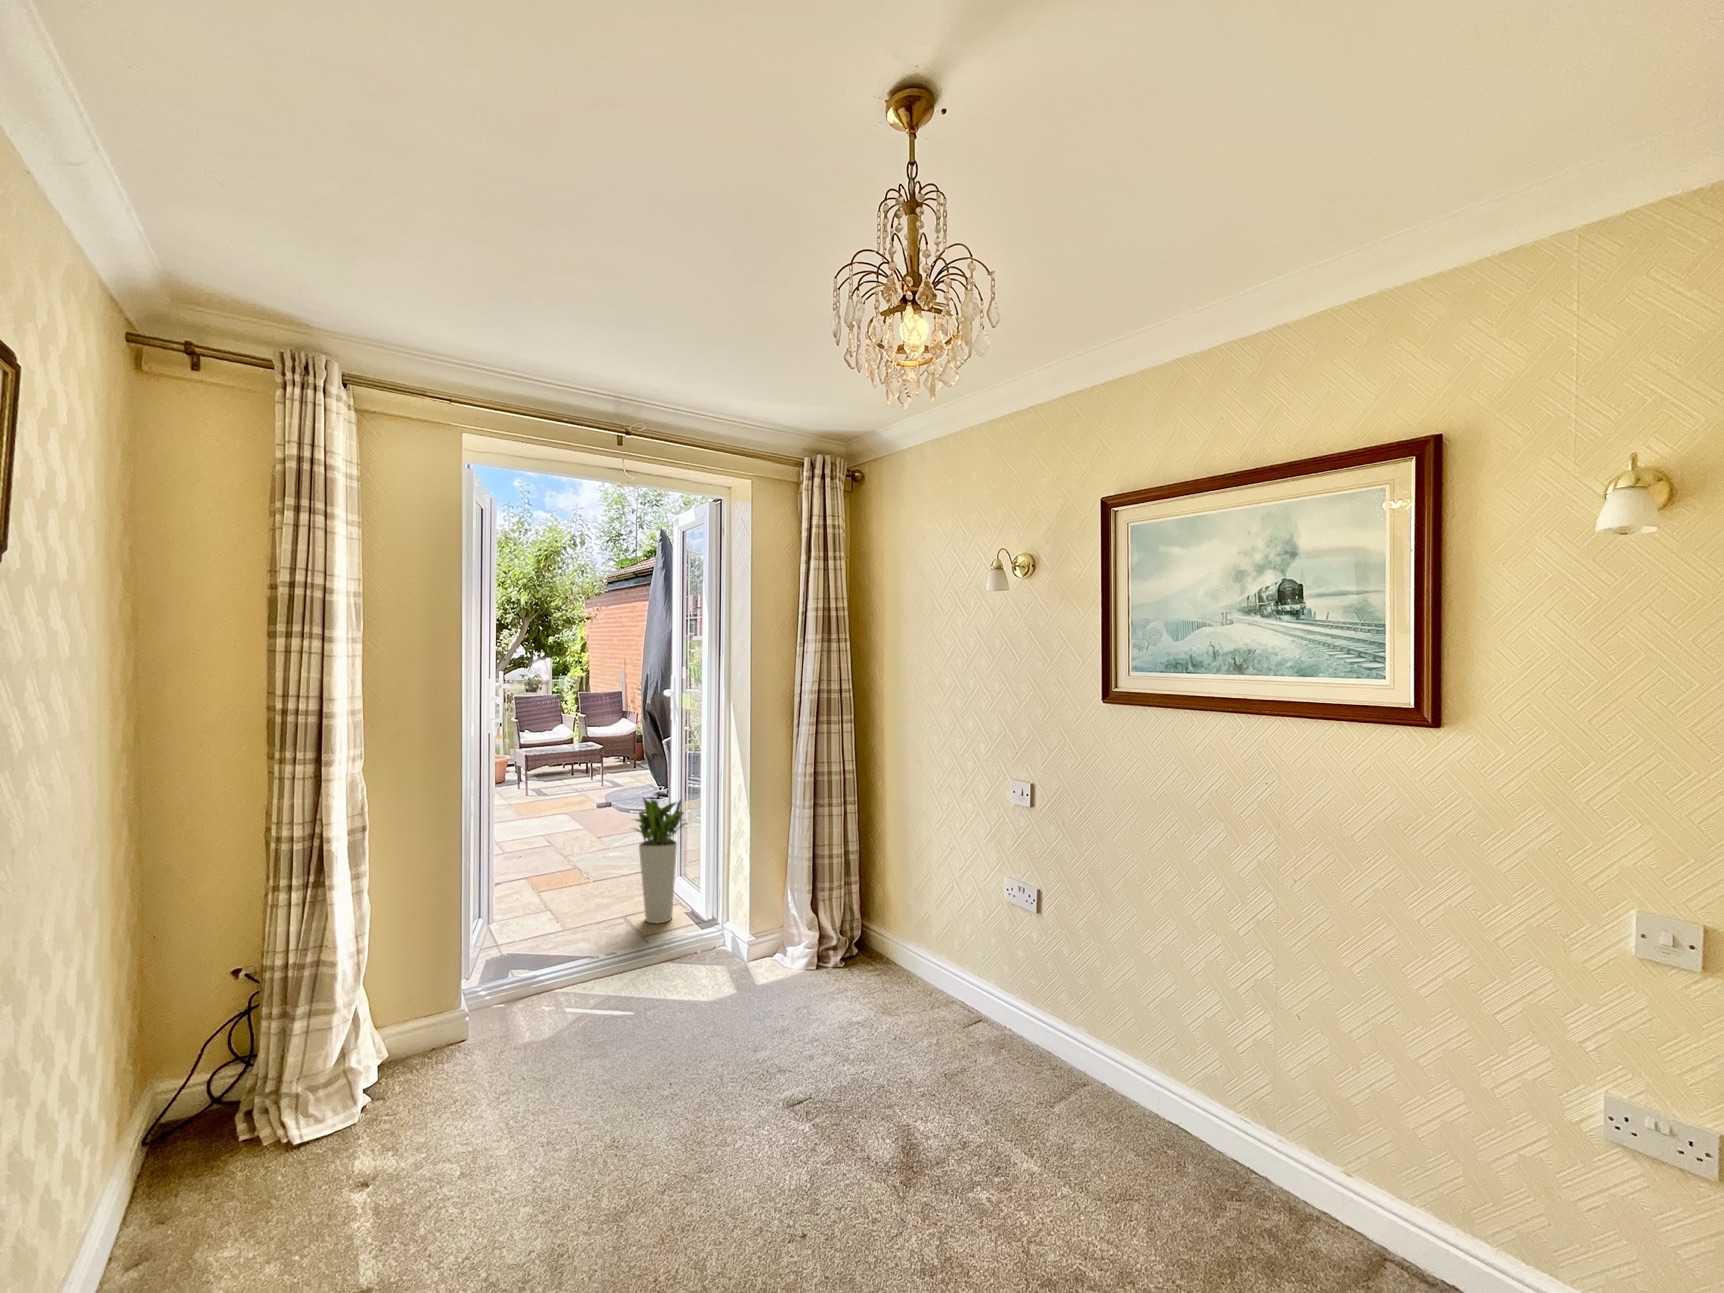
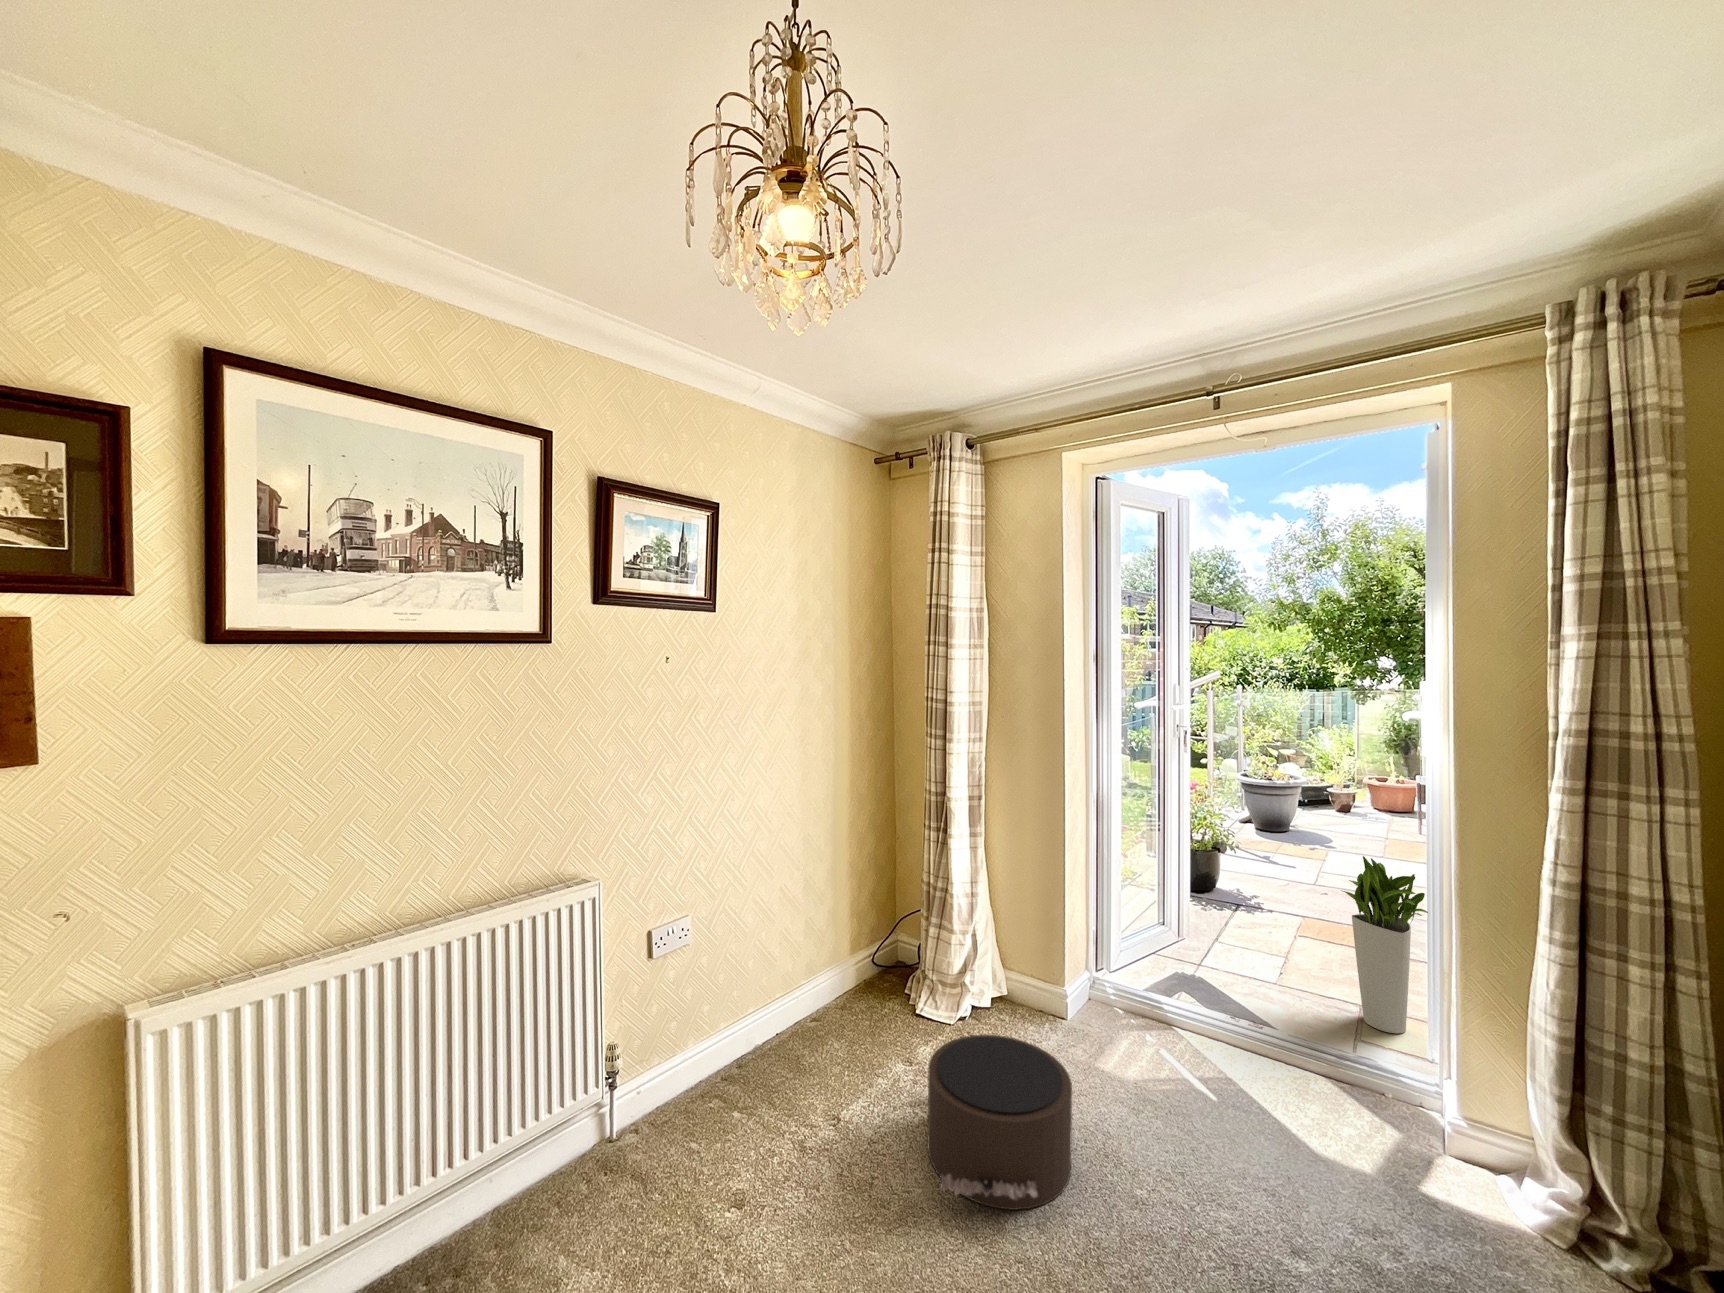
pouf: none [441,1041,646,1217] -> present [928,1034,1072,1210]

